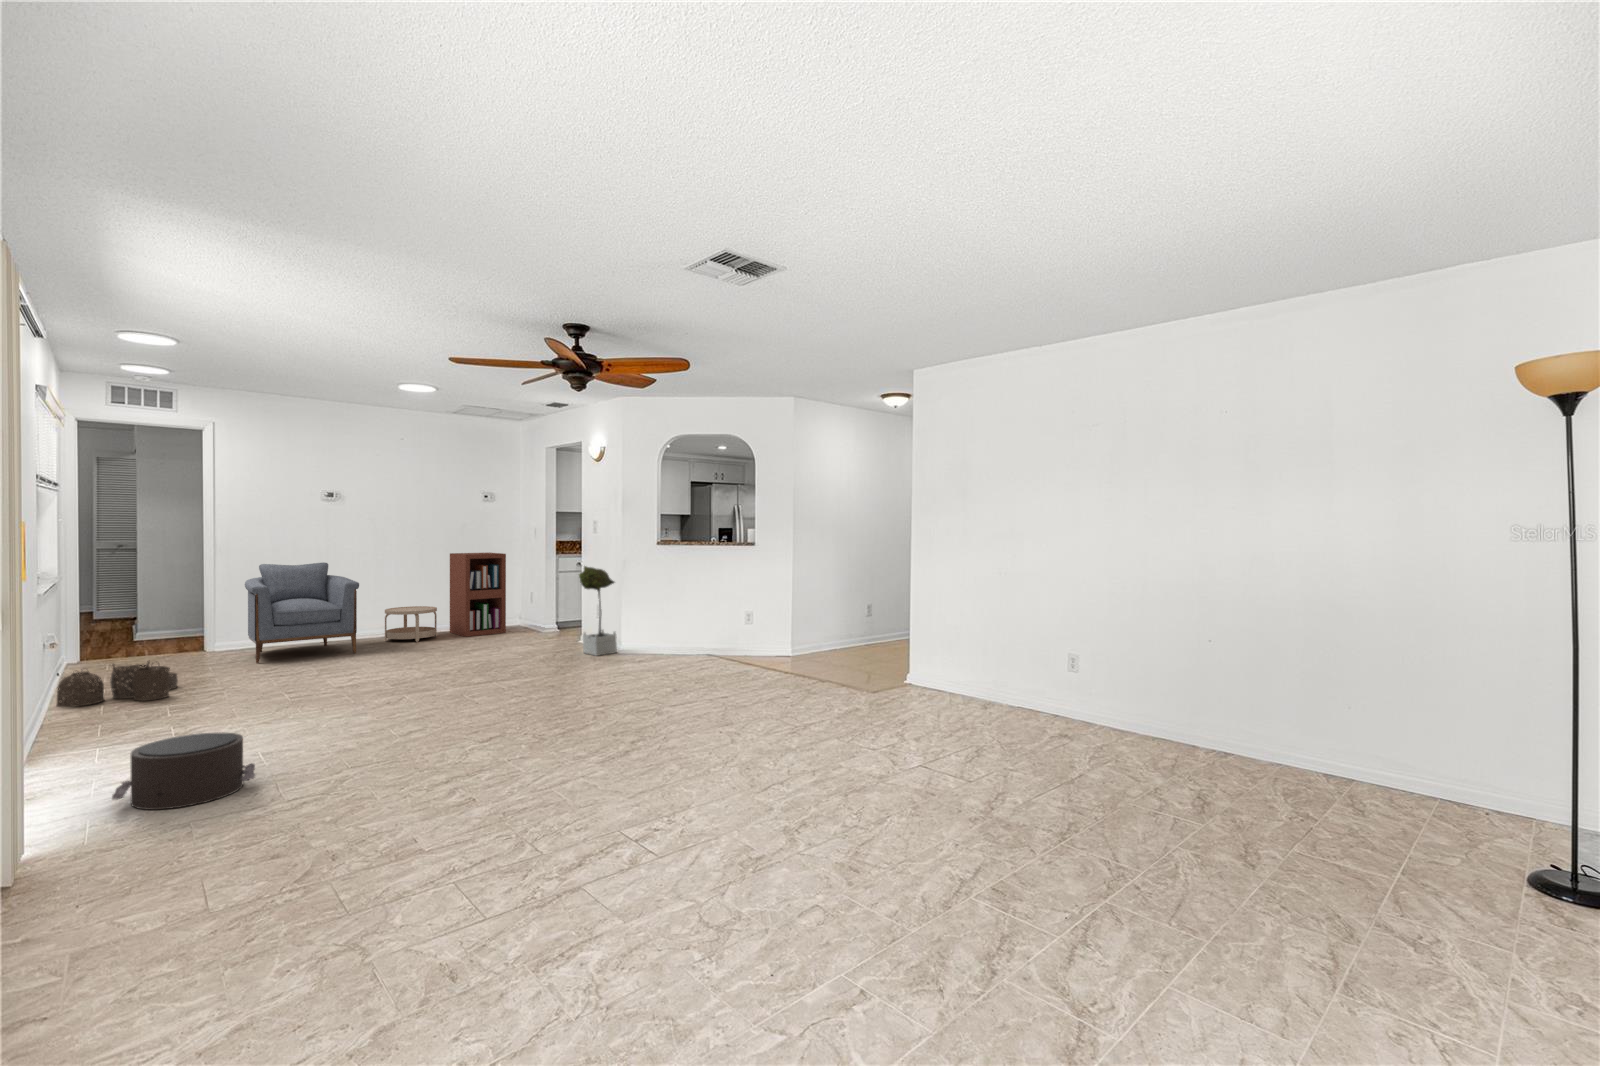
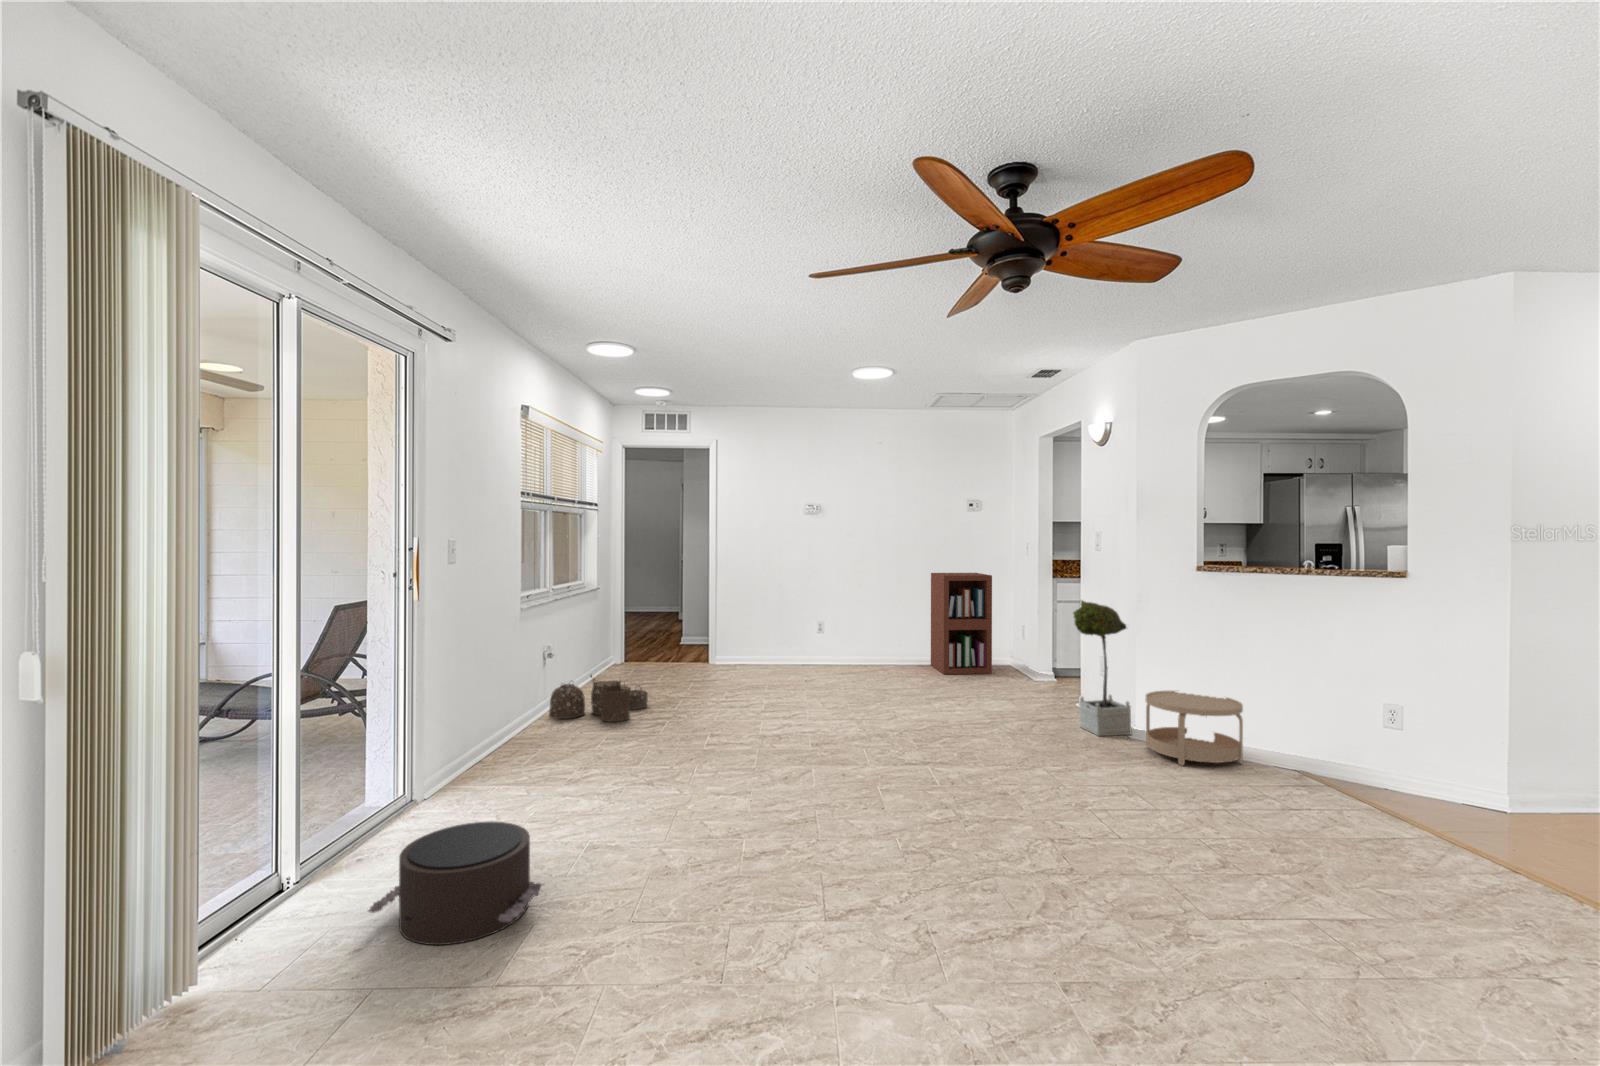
armchair: present [245,562,359,663] -> none [727,580,826,685]
side table: present [385,606,437,642] -> present [1146,691,1243,765]

